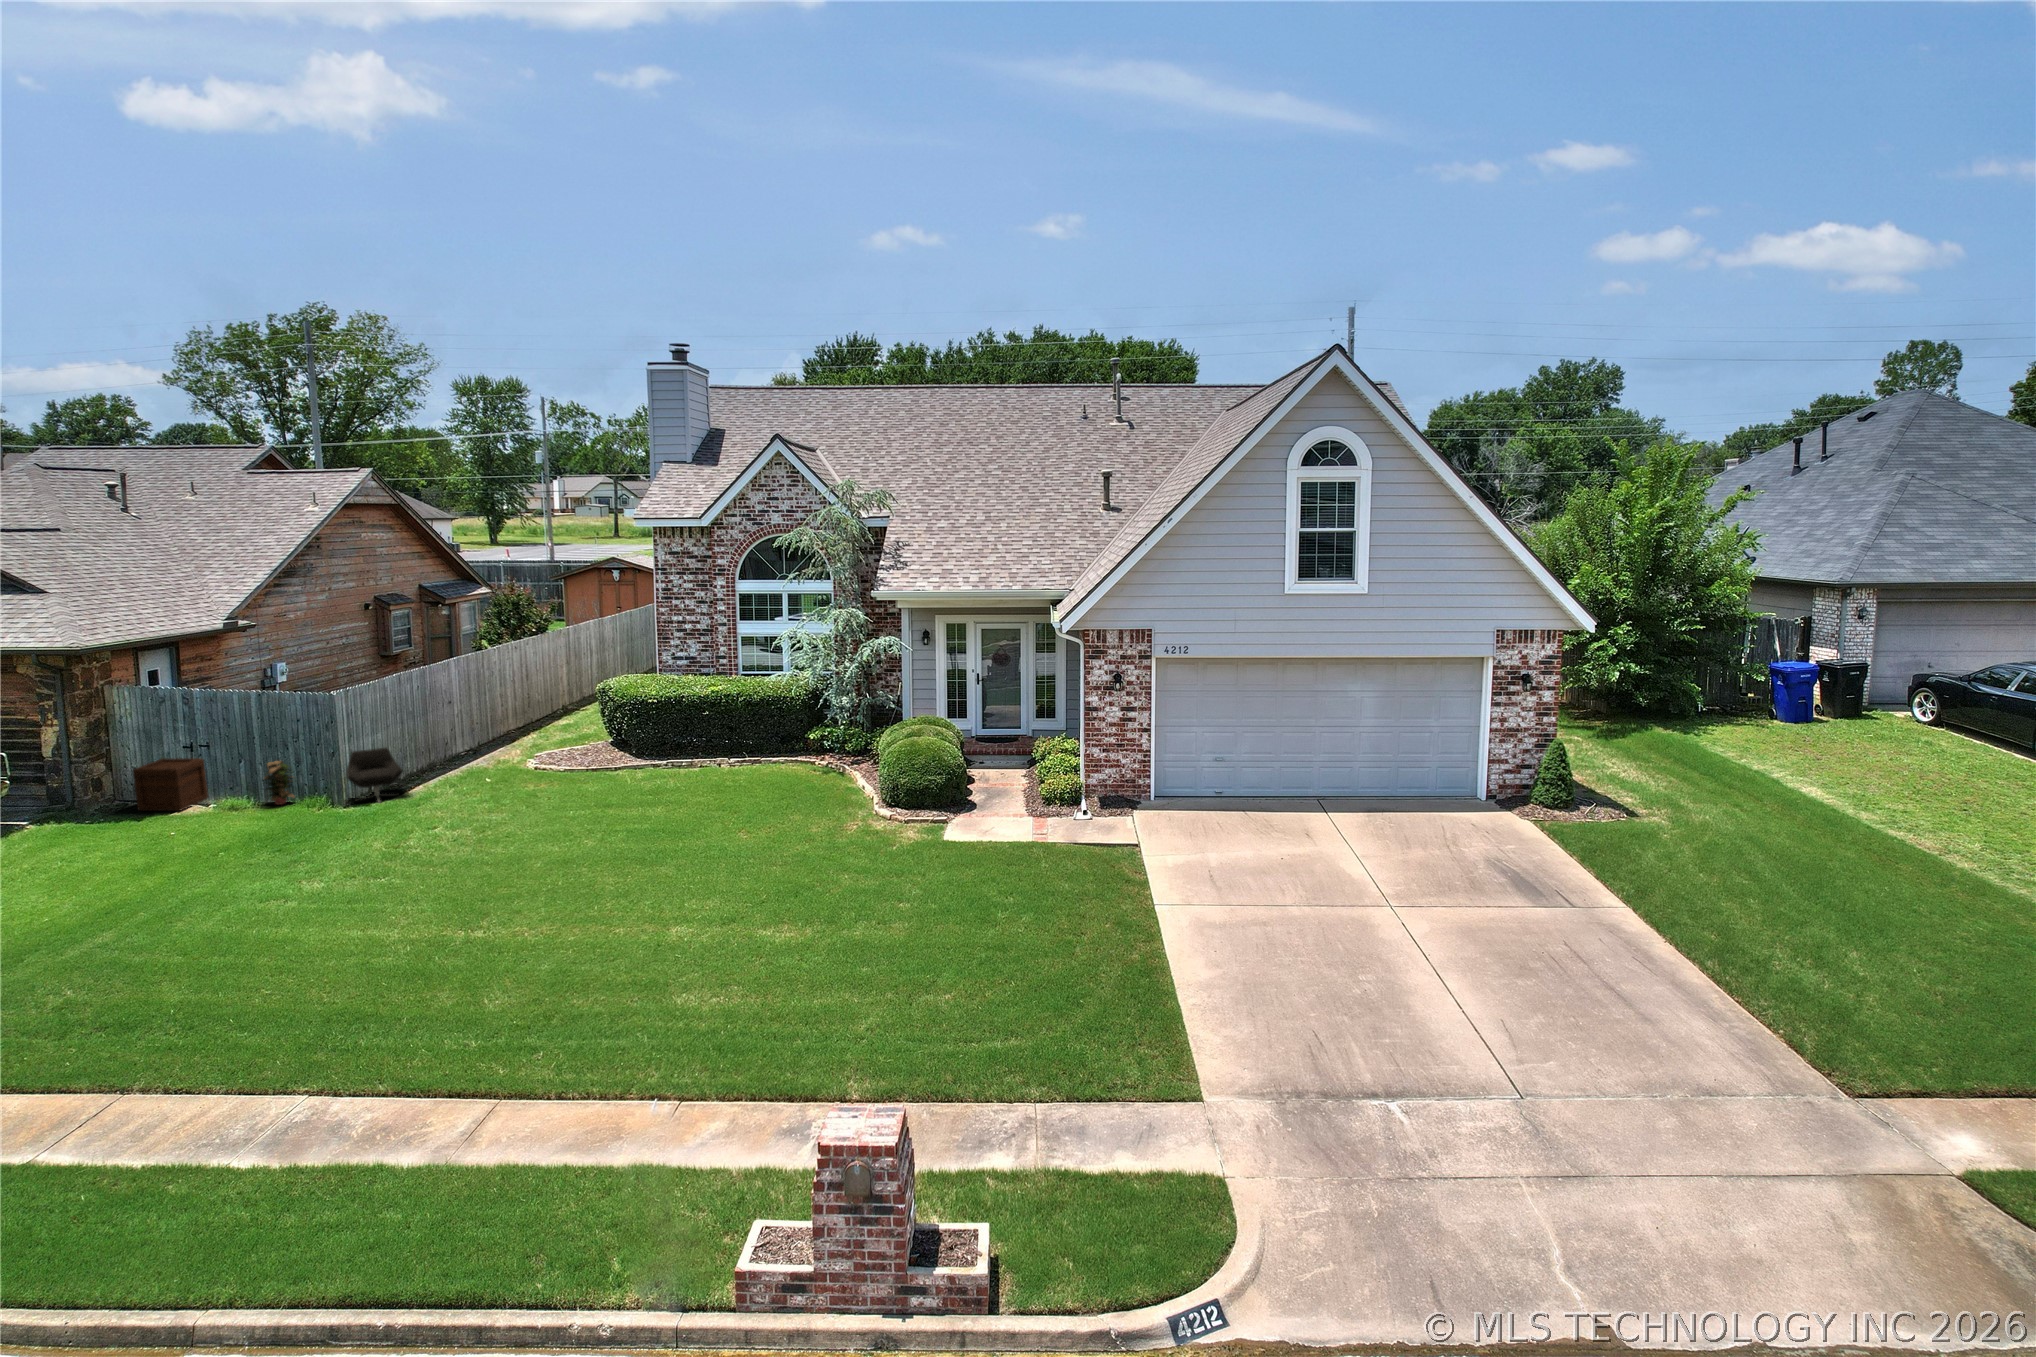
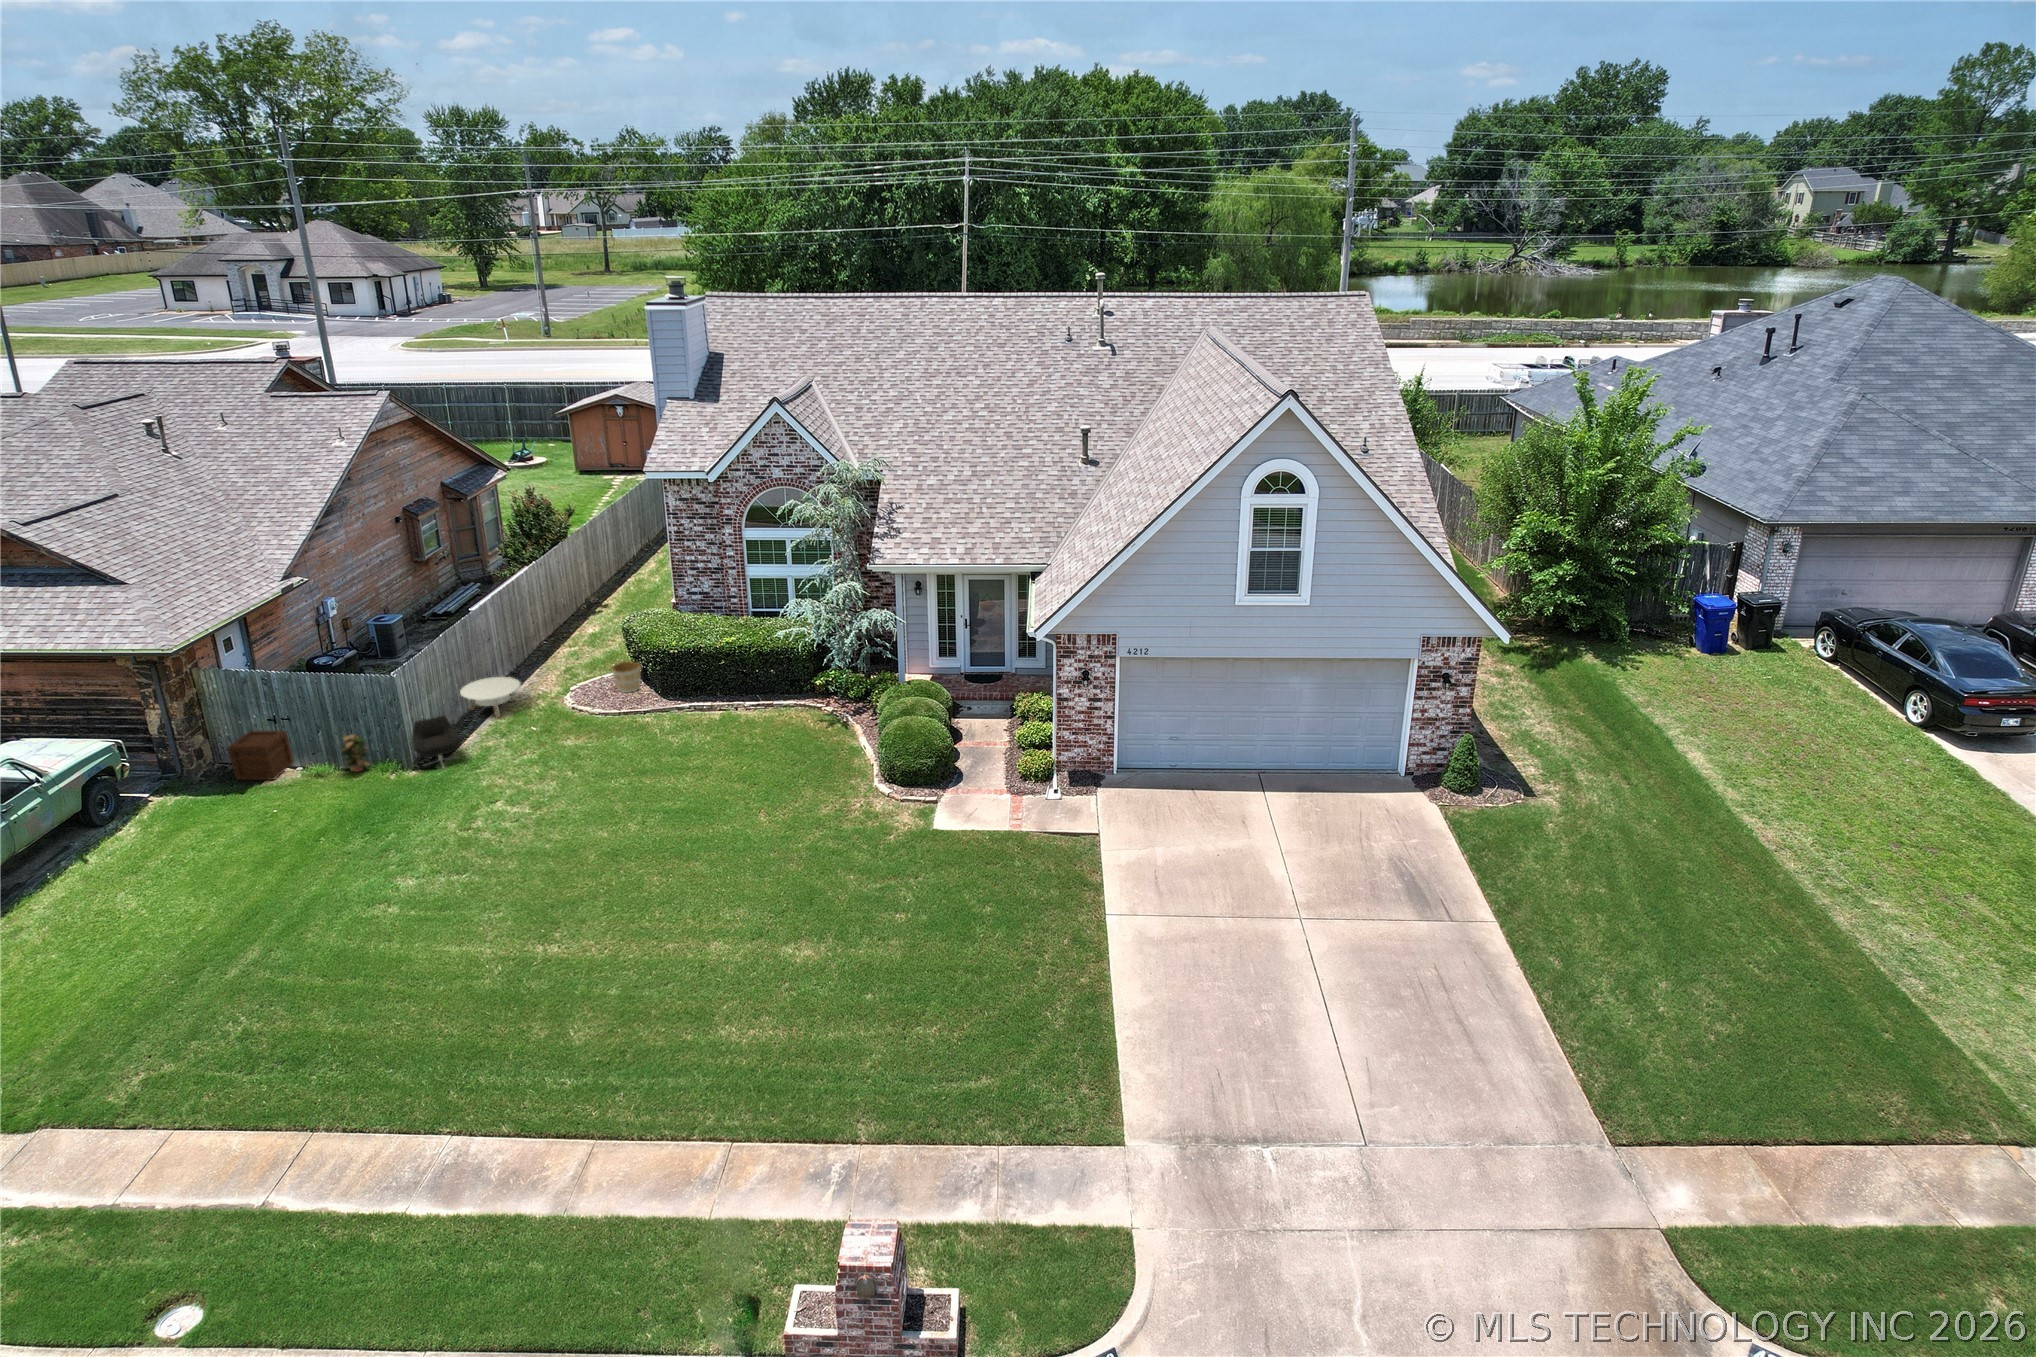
wooden bucket: none [581,716,616,749] -> present [611,661,641,693]
round table: none [409,729,479,767] -> present [460,677,520,718]

